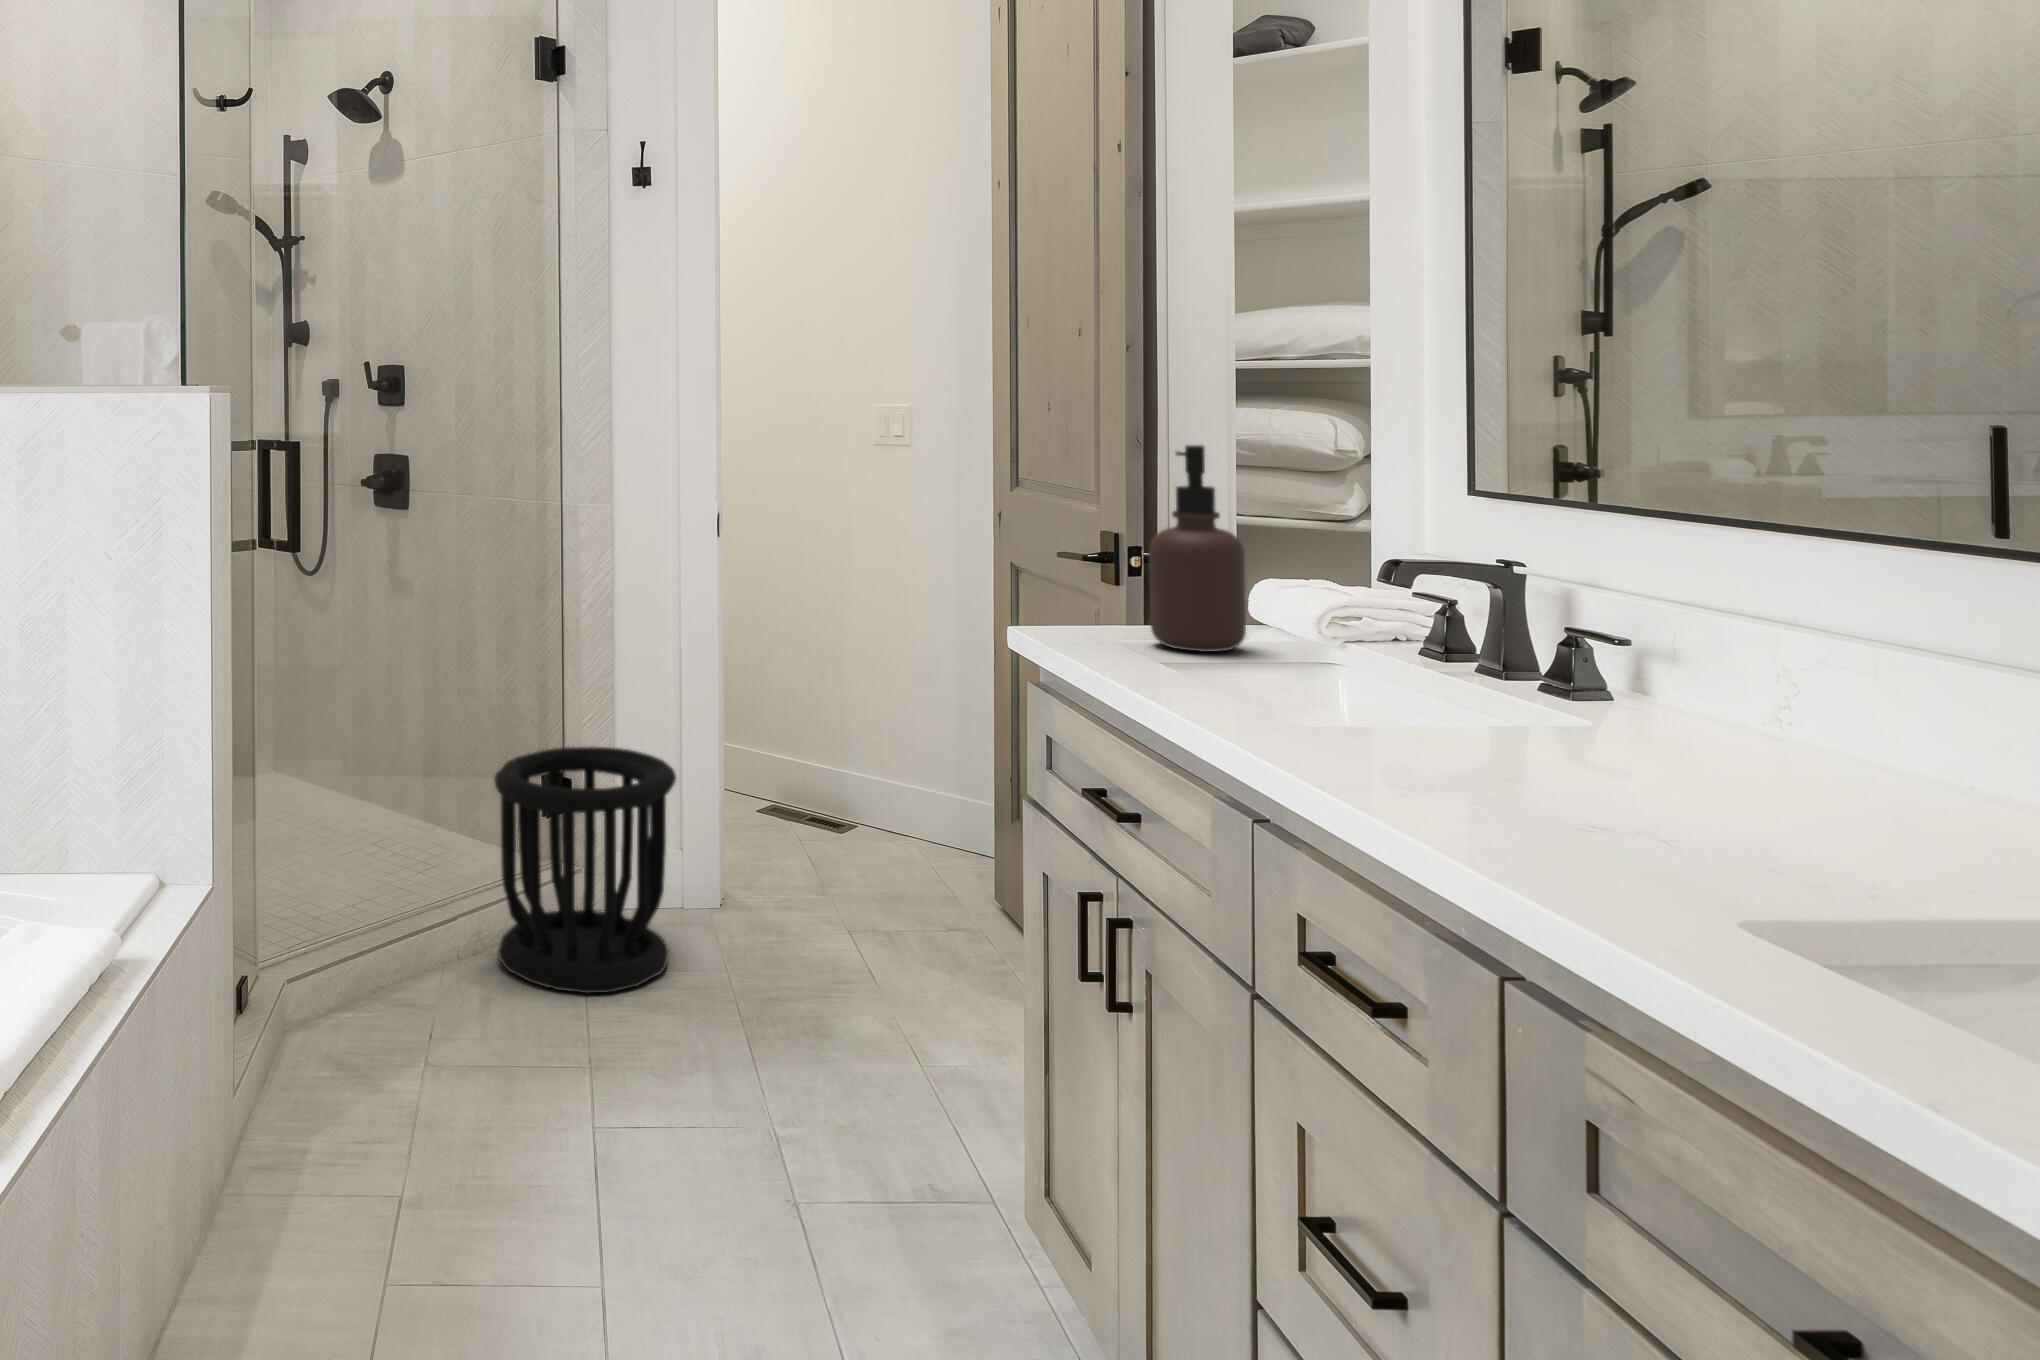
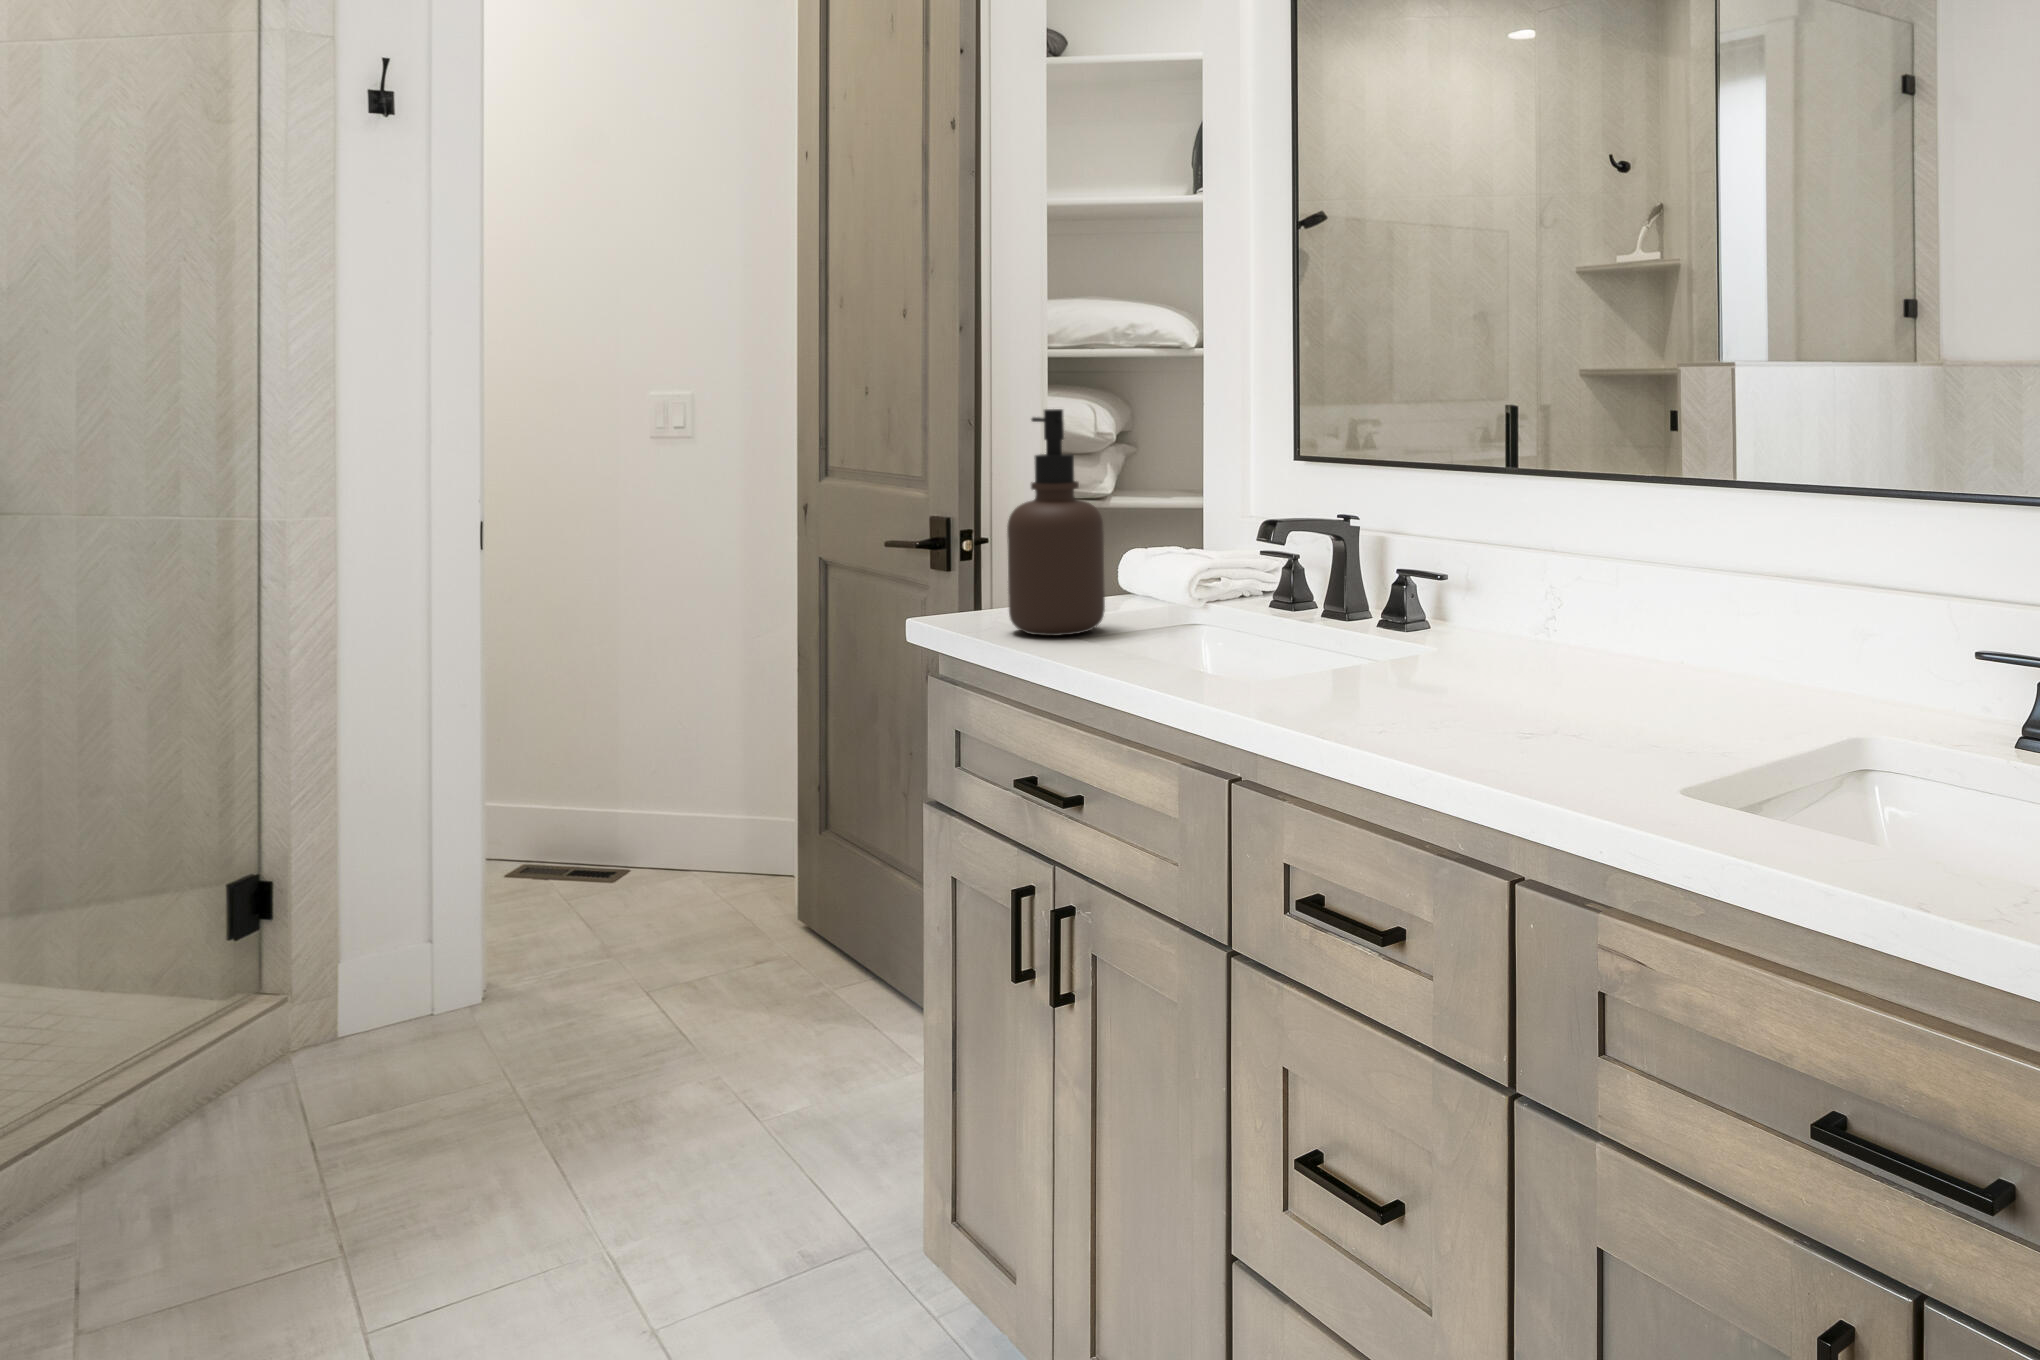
wastebasket: present [494,747,677,993] -> none [146,832,425,1175]

